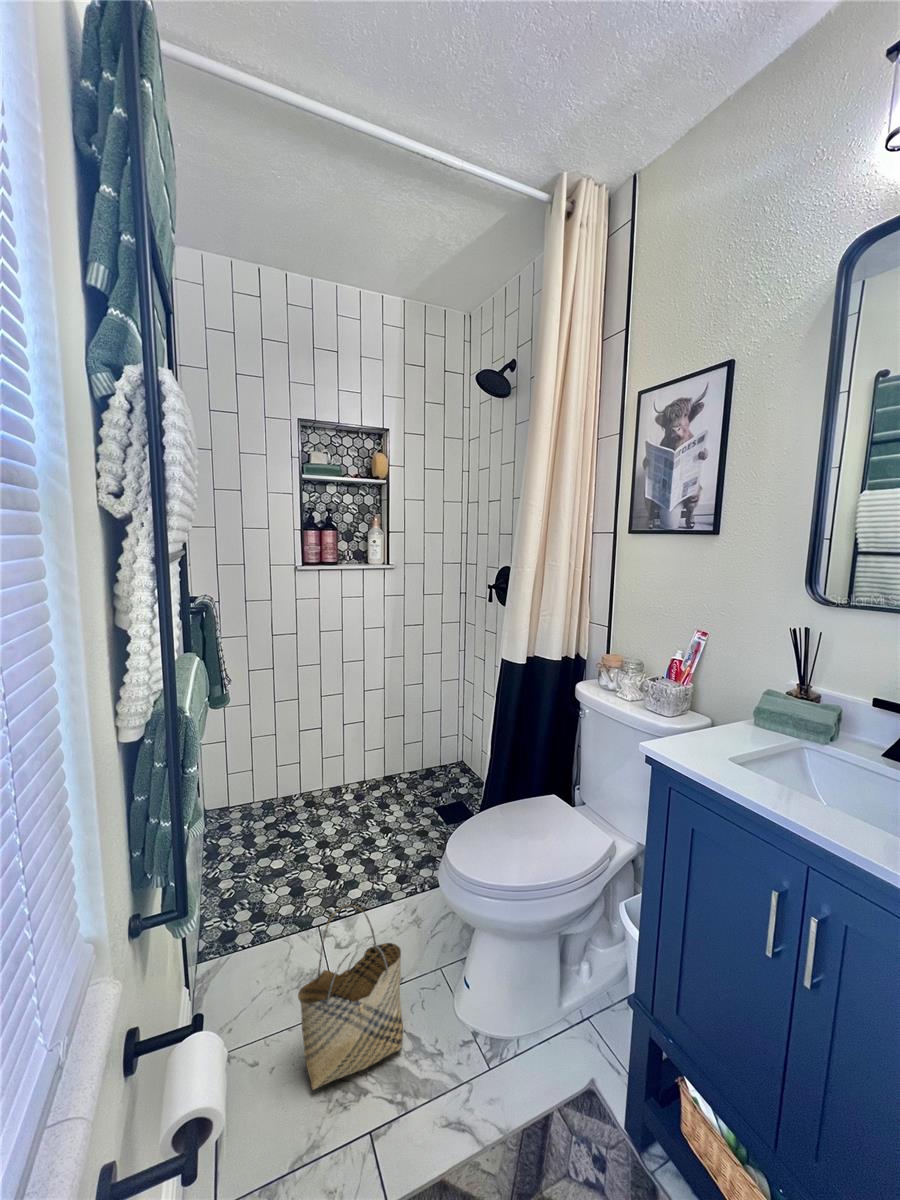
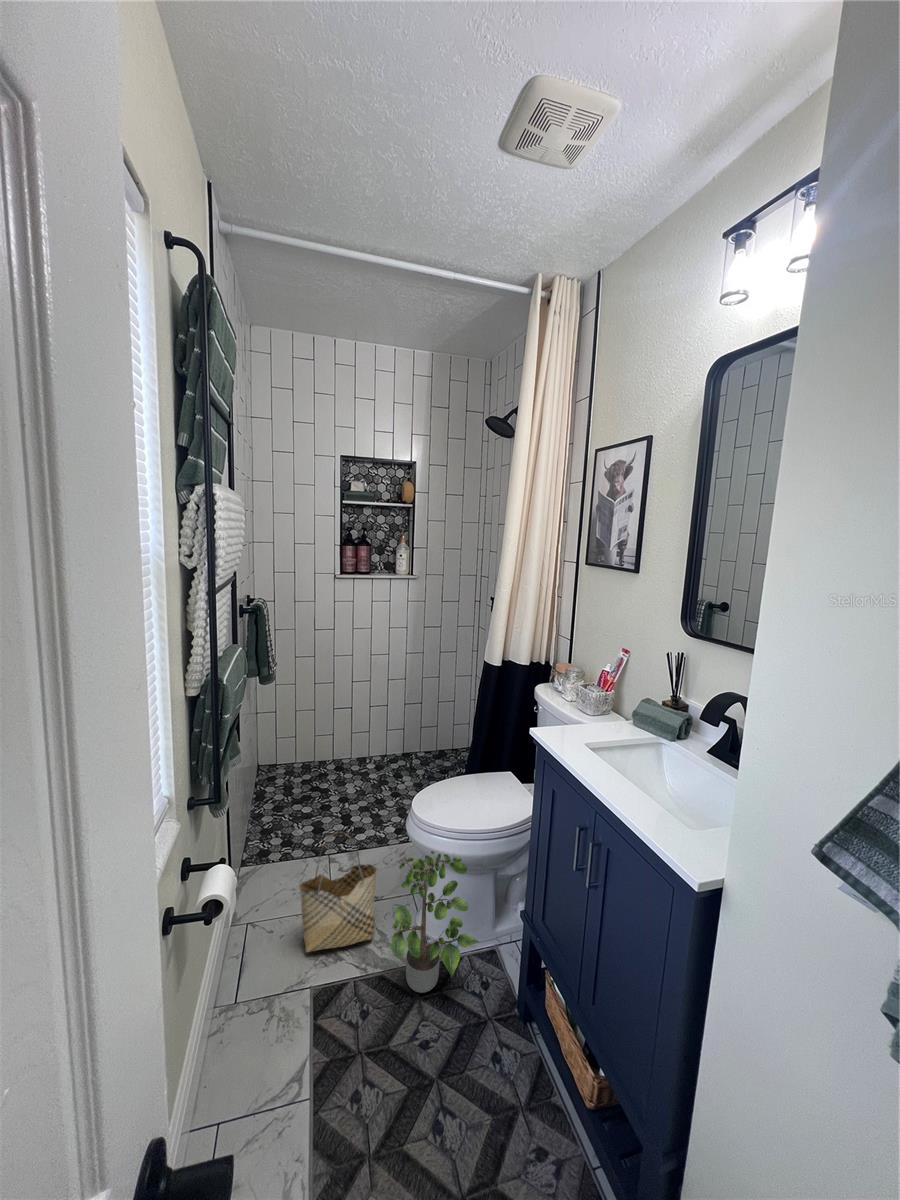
potted plant: none [442,921,563,1125] -> present [391,851,479,993]

